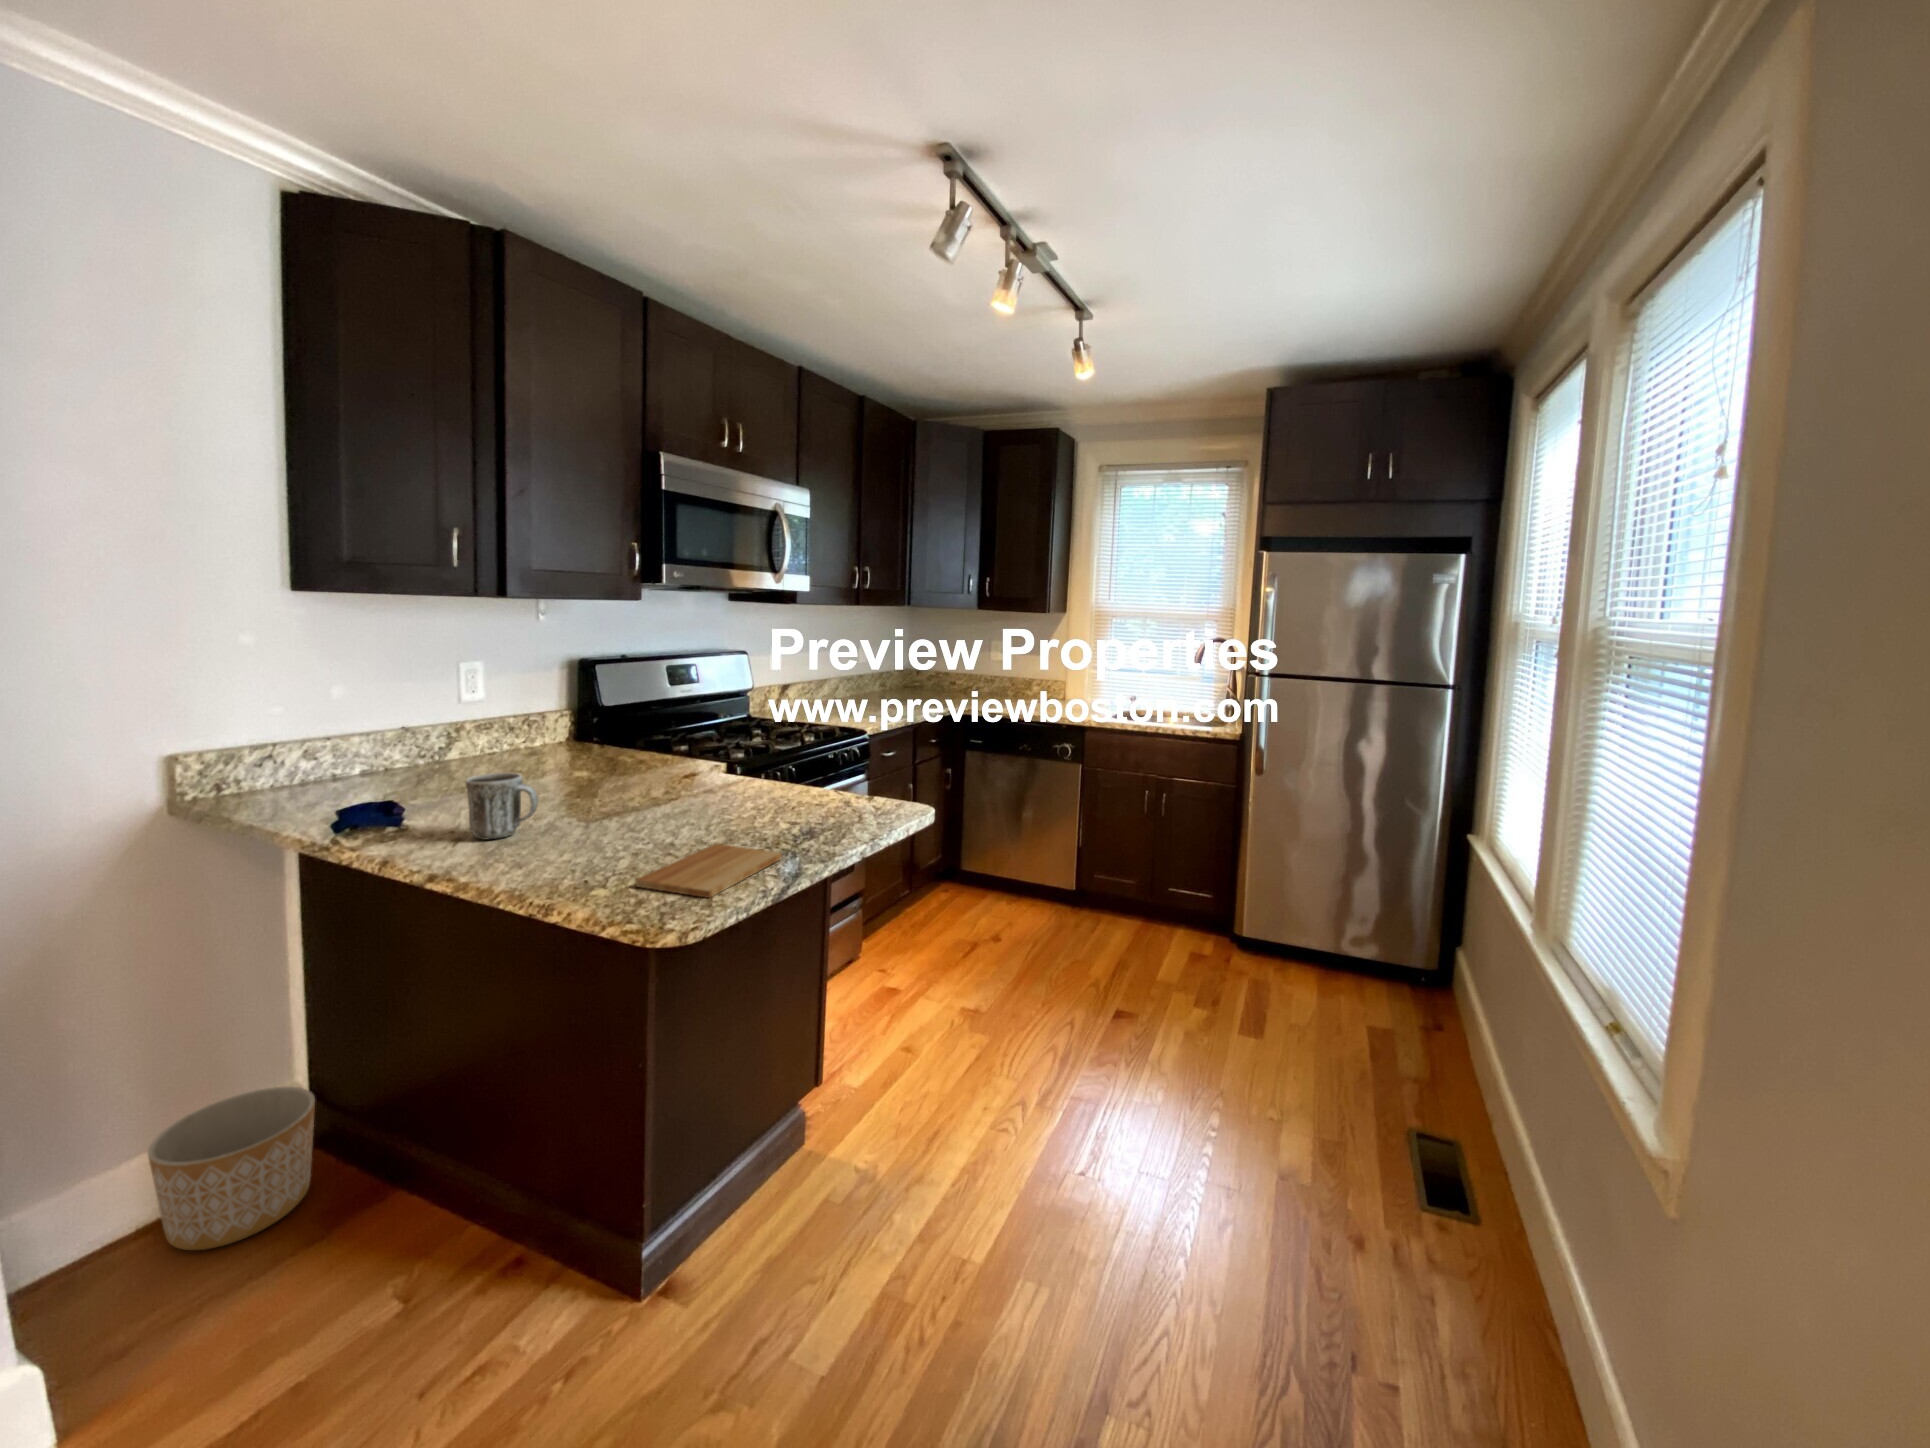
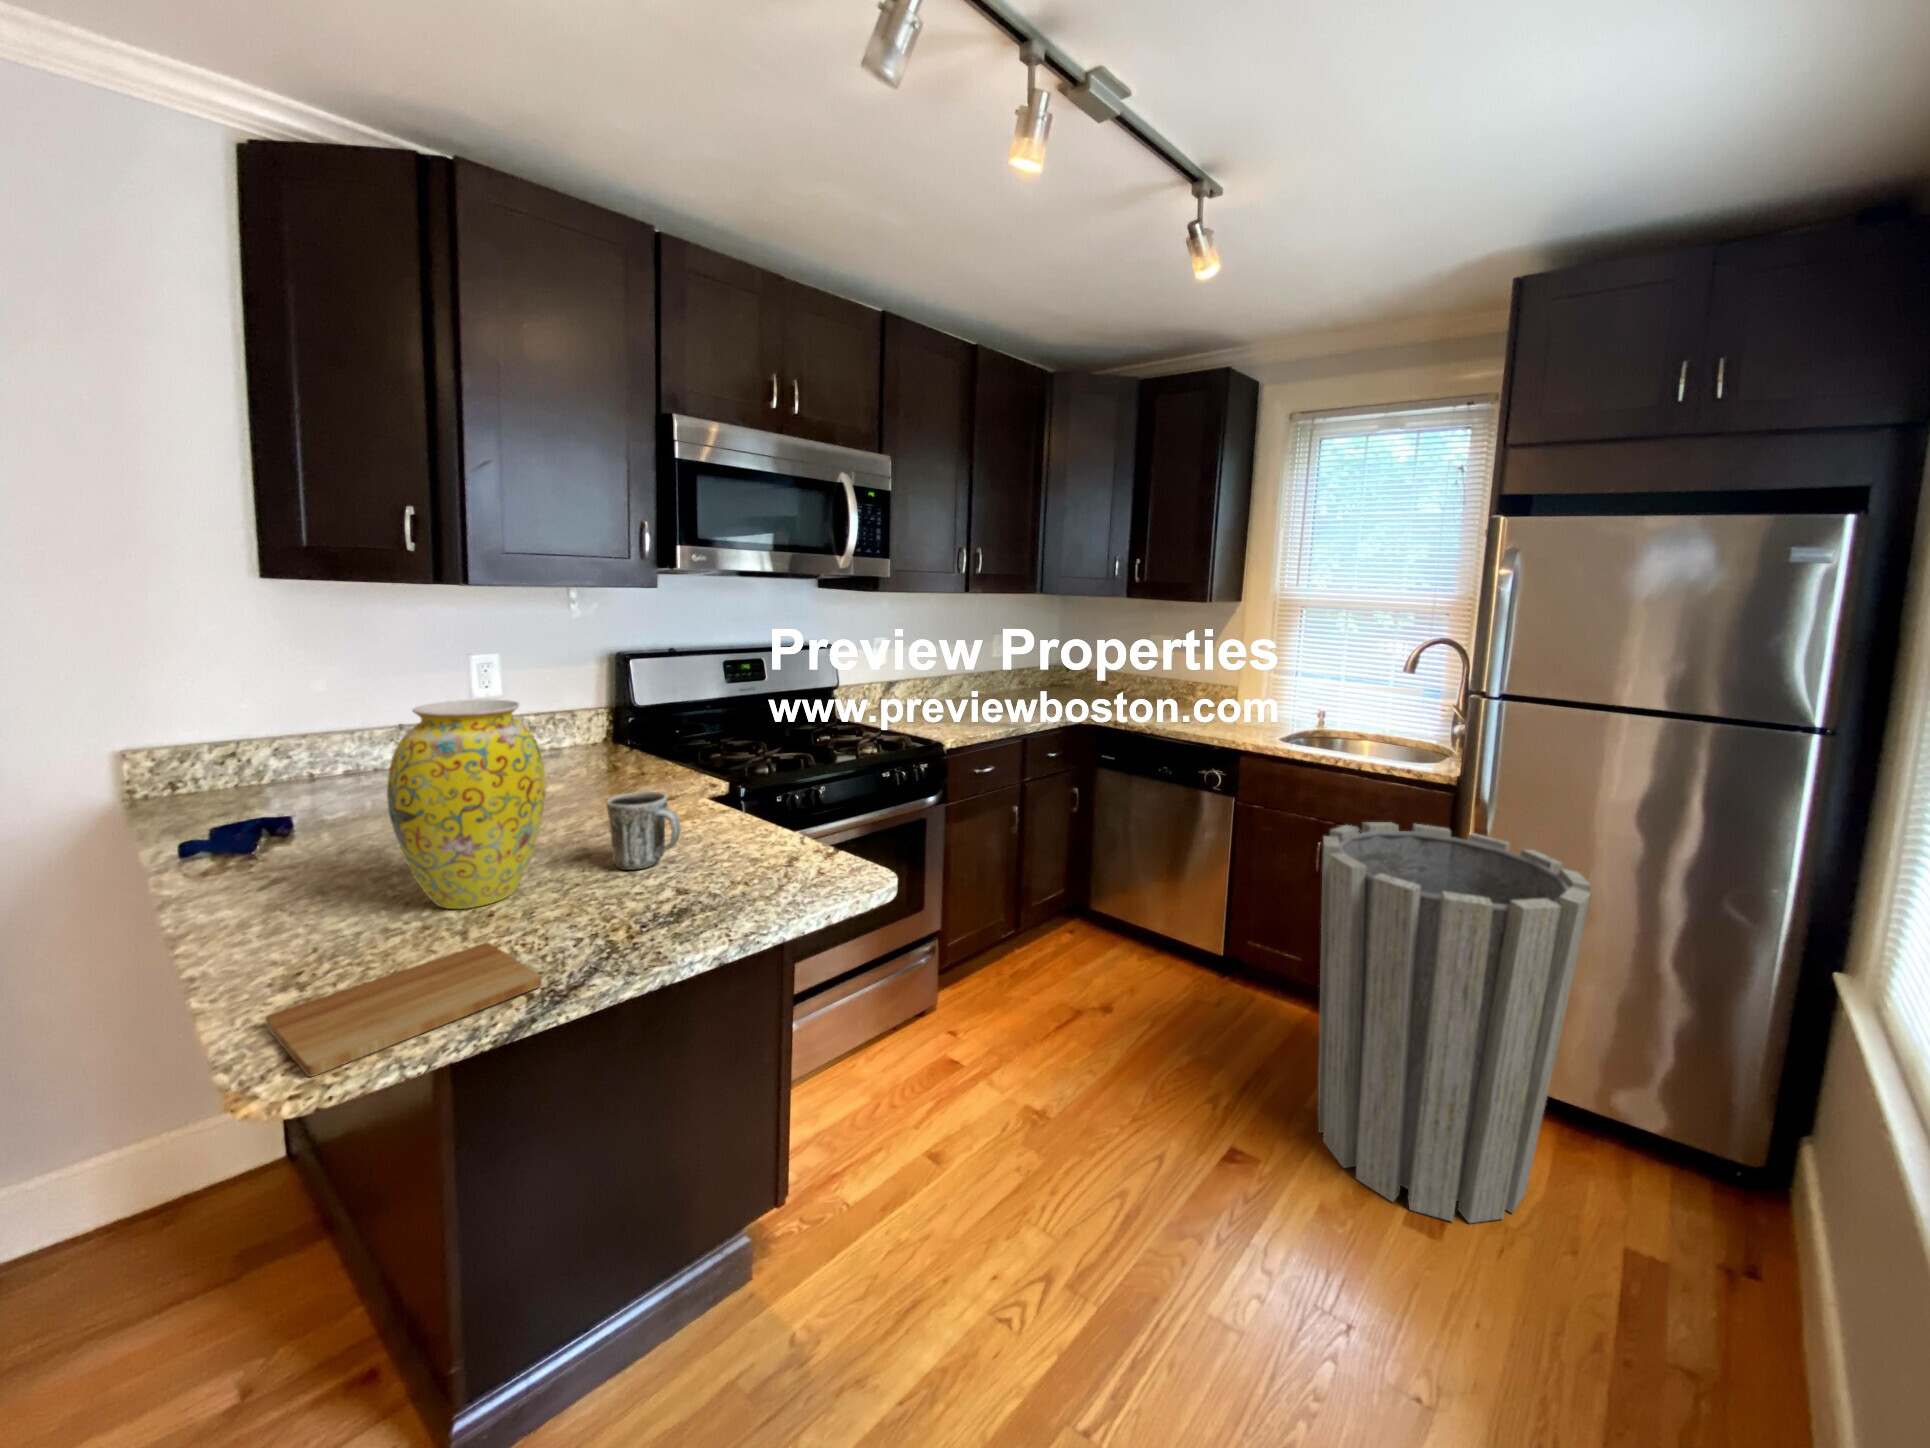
vase: none [596,686,698,837] -> present [387,700,546,909]
trash can: none [1163,767,1326,1019] -> present [1318,822,1591,1223]
mug: present [465,773,538,840] -> present [607,792,681,870]
planter: present [148,1087,315,1250] -> none [72,1104,263,1286]

